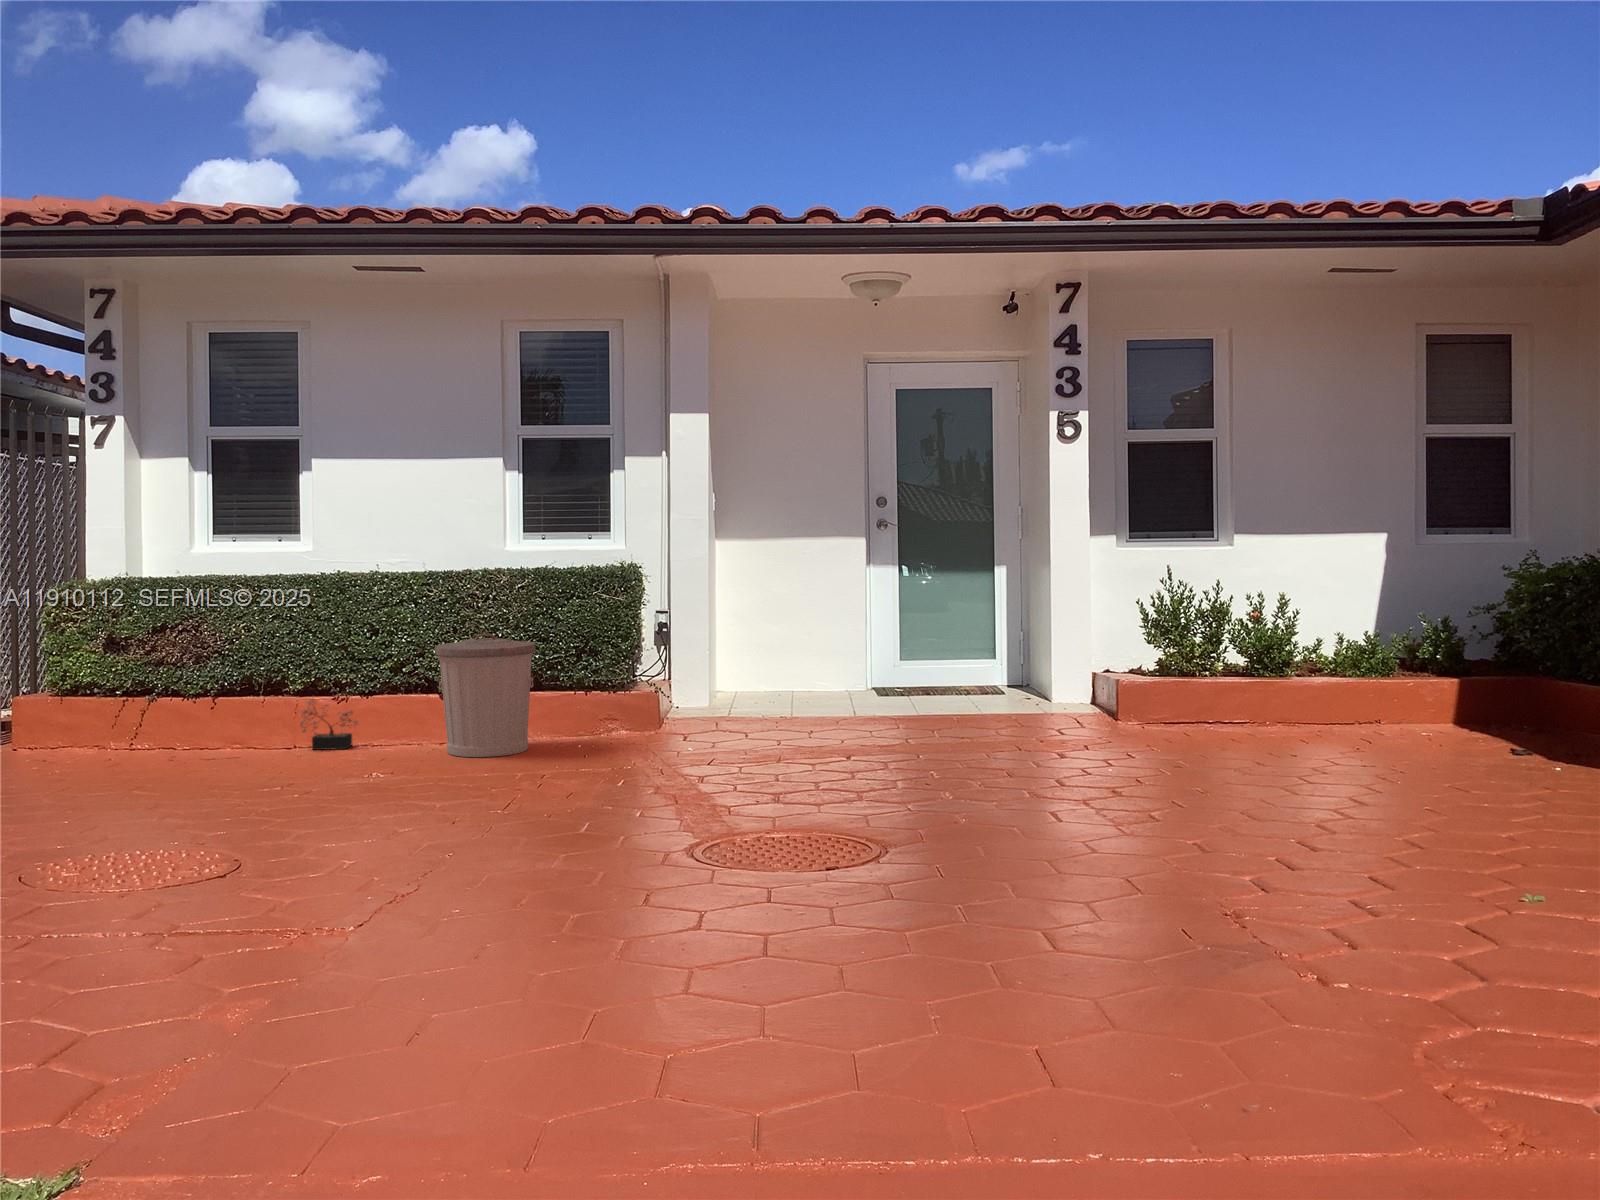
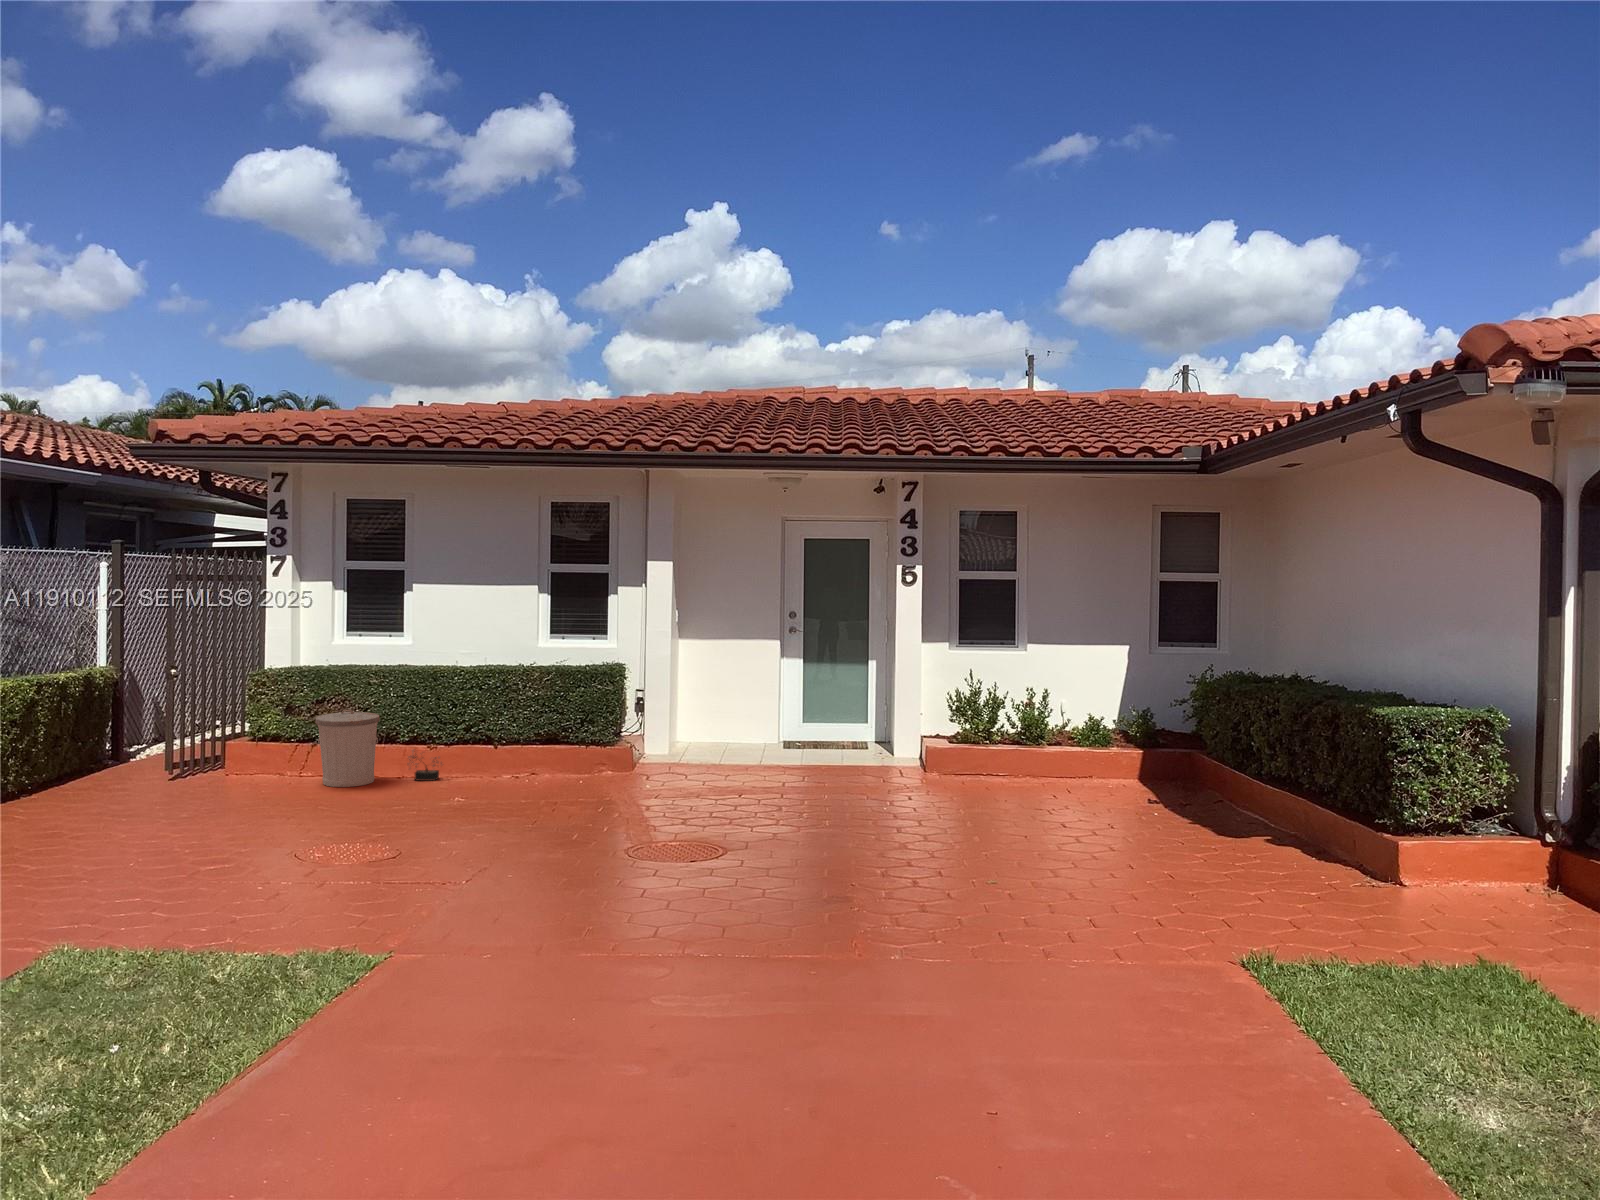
trash can: present [435,634,536,757] -> present [315,710,380,787]

